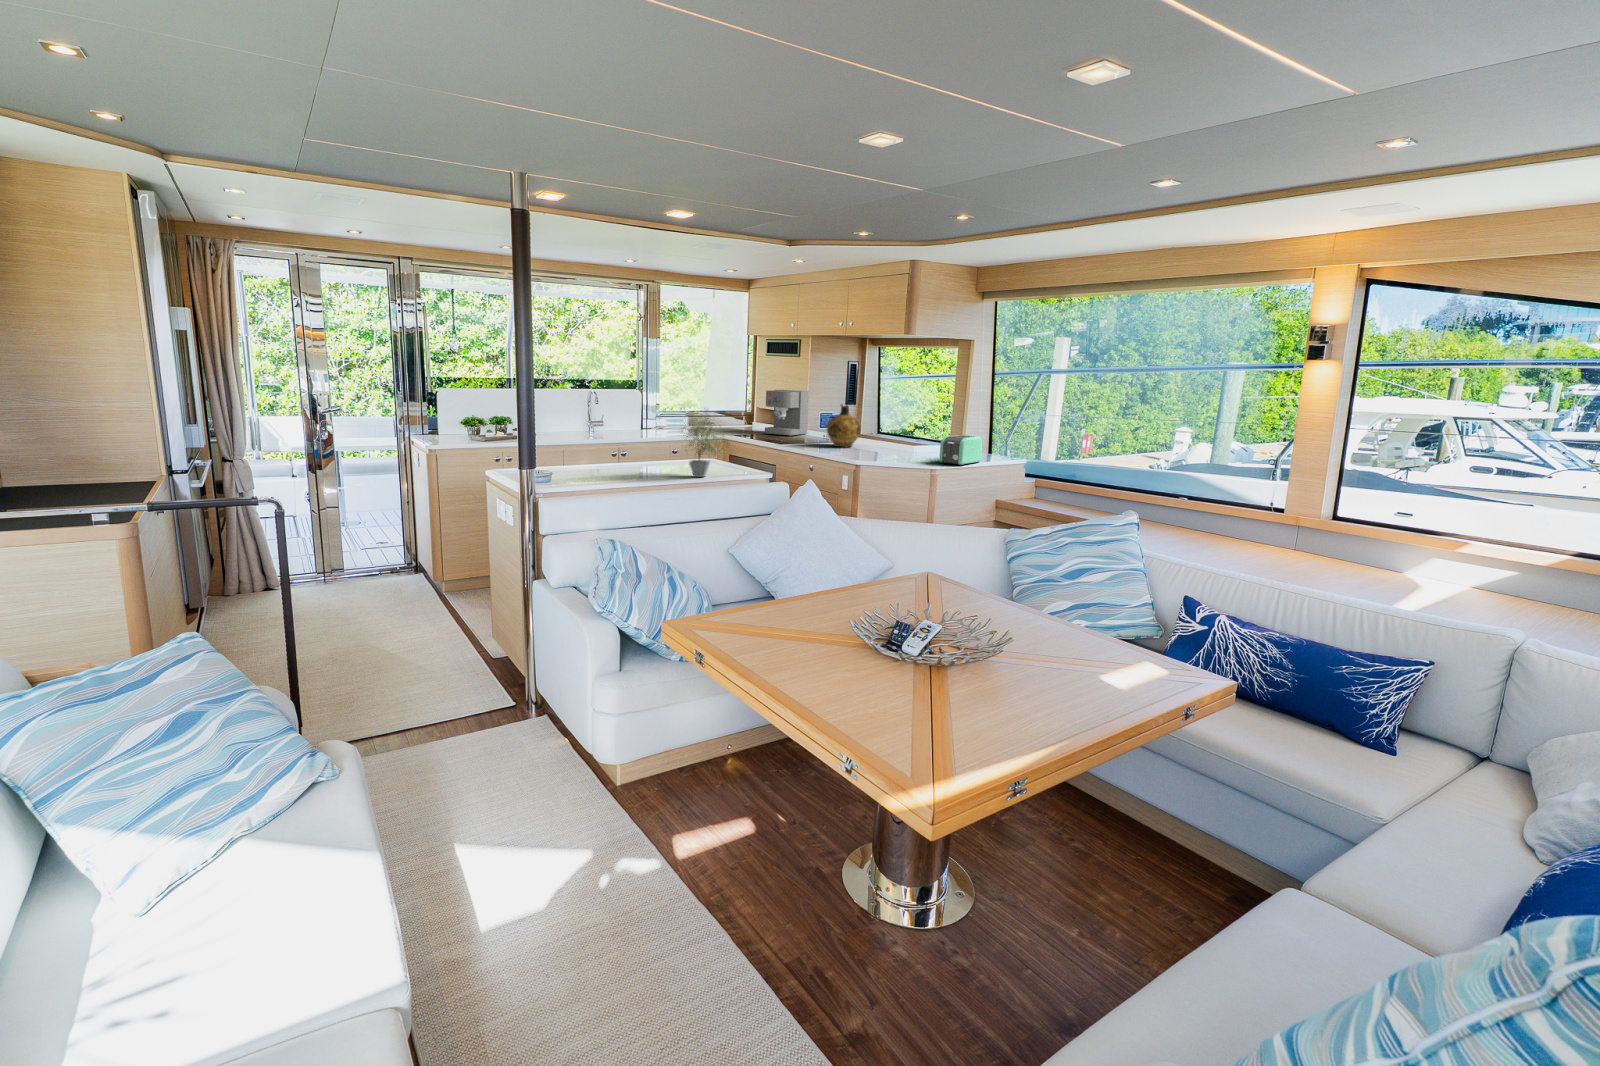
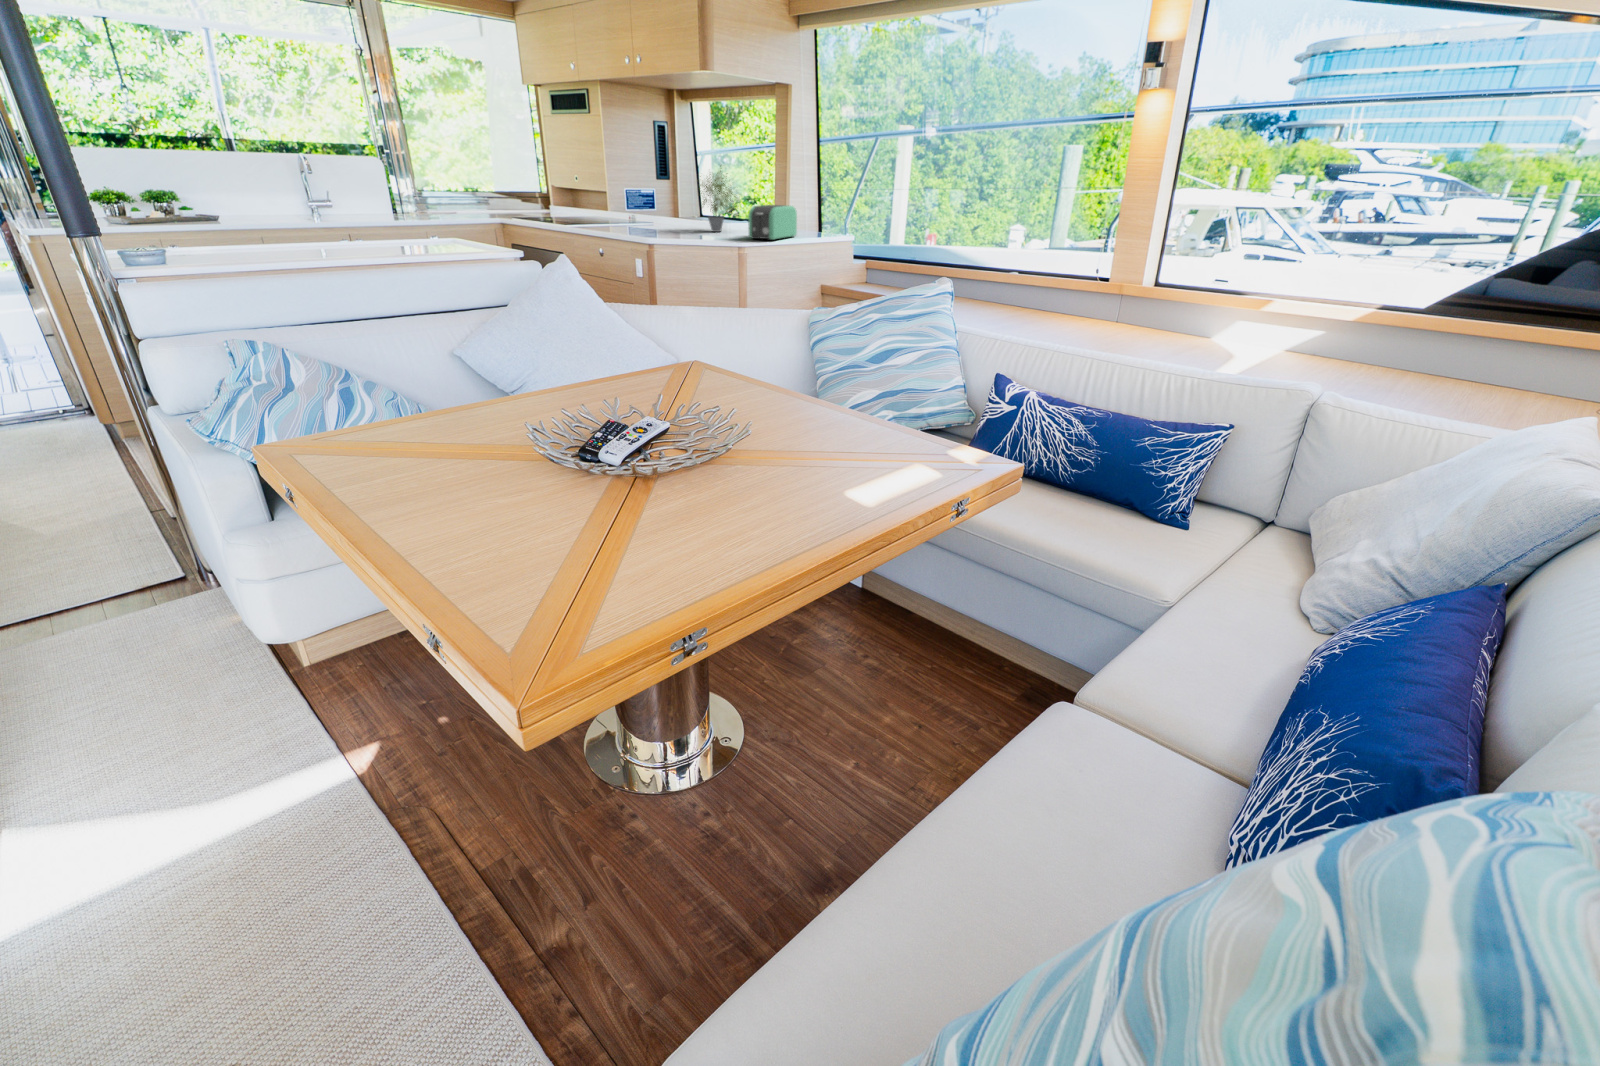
coffee maker: present [765,390,809,436] -> none [551,158,608,216]
ceramic jug: present [827,405,861,447] -> none [623,171,663,226]
potted plant: present [682,411,726,477] -> present [699,171,737,232]

